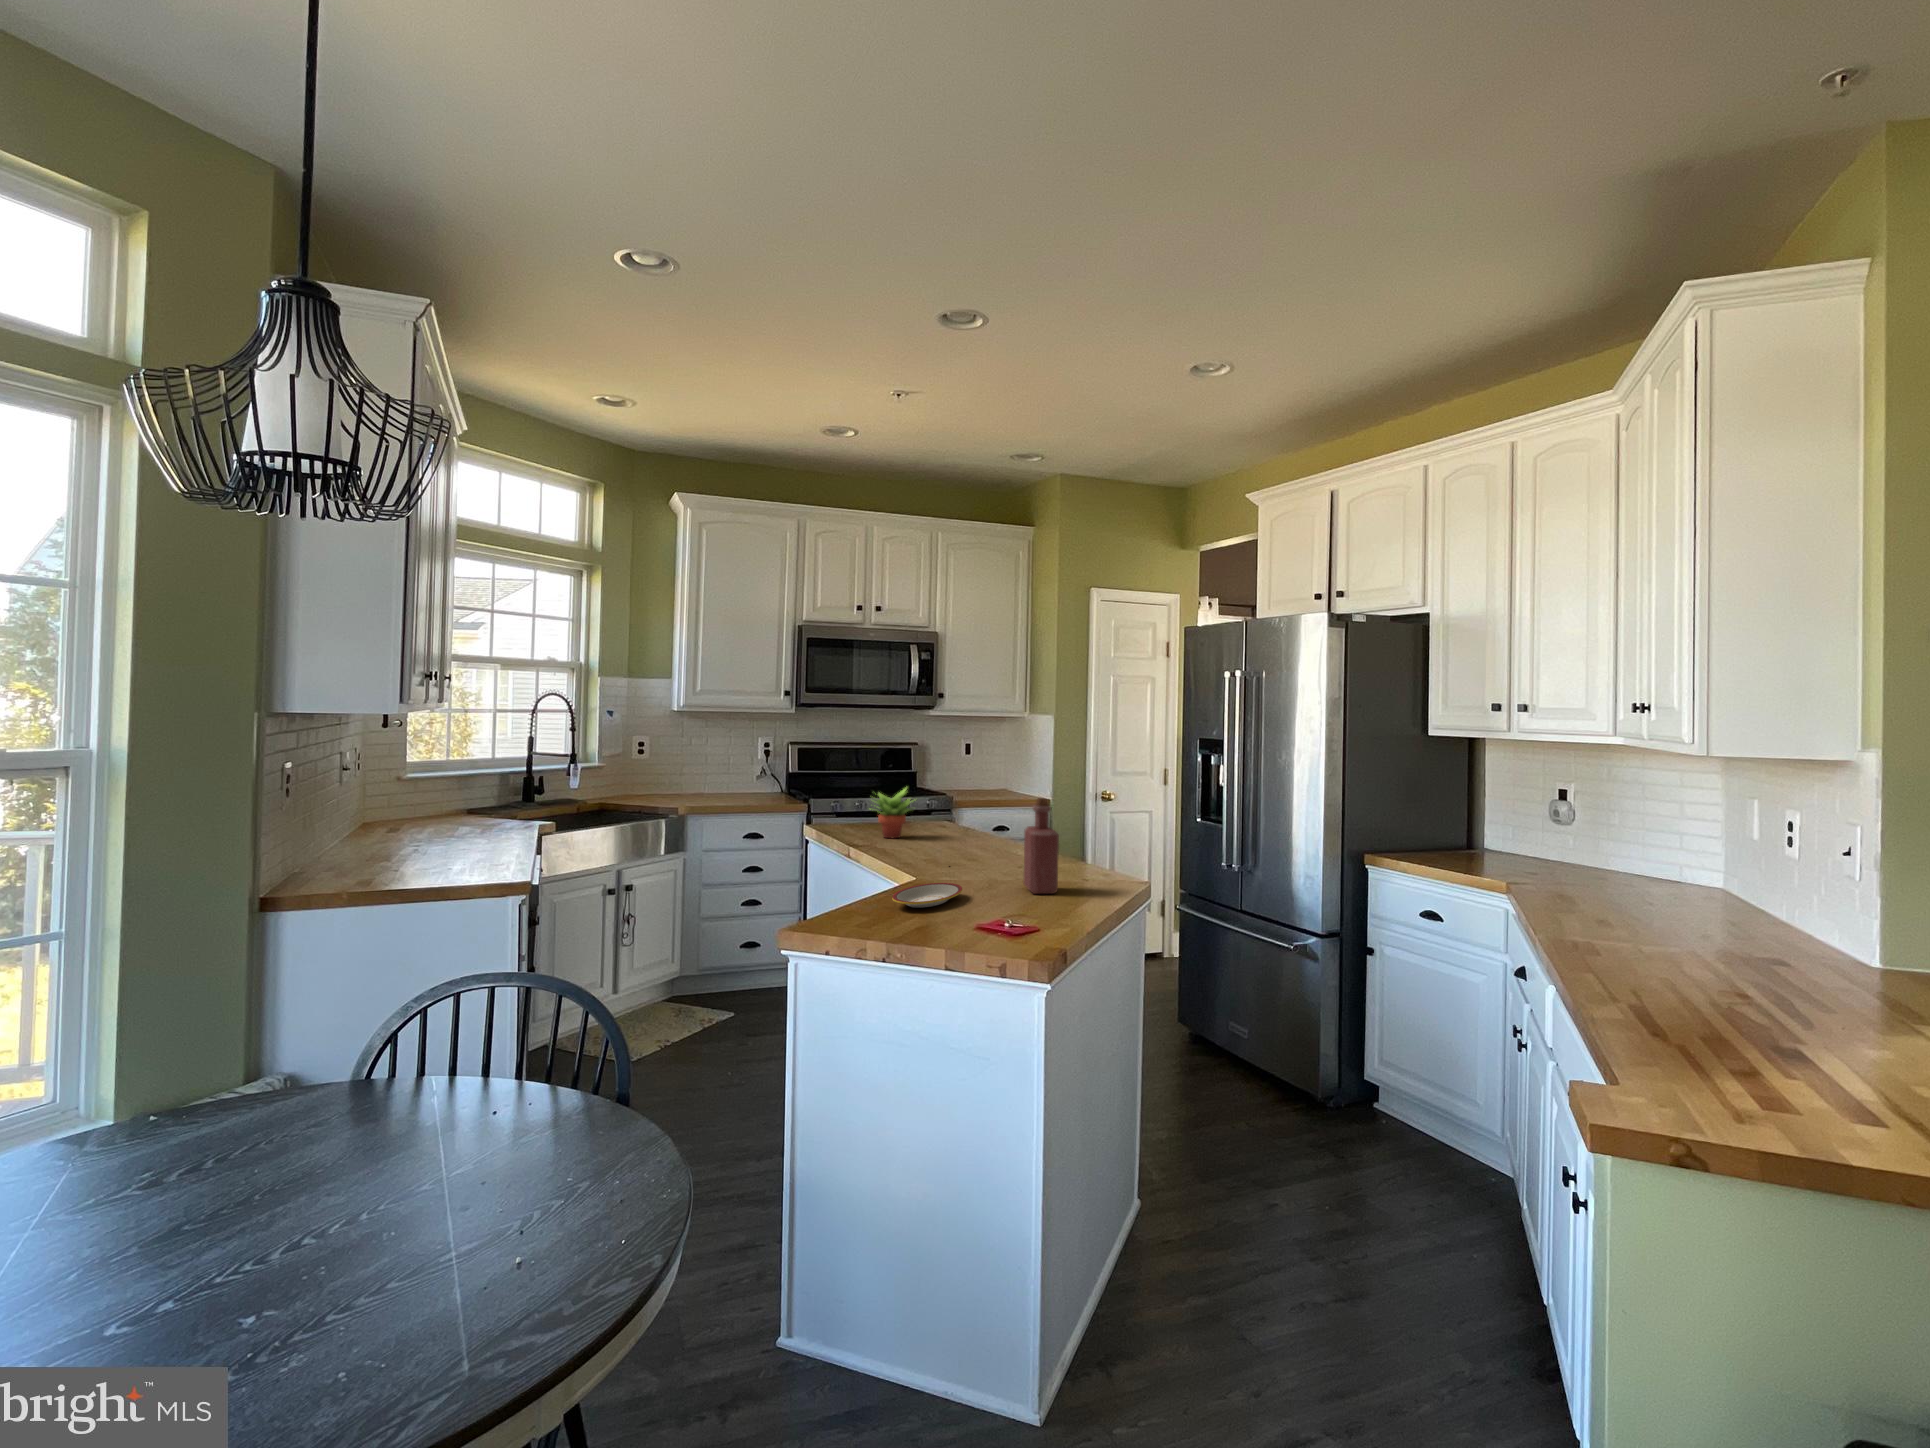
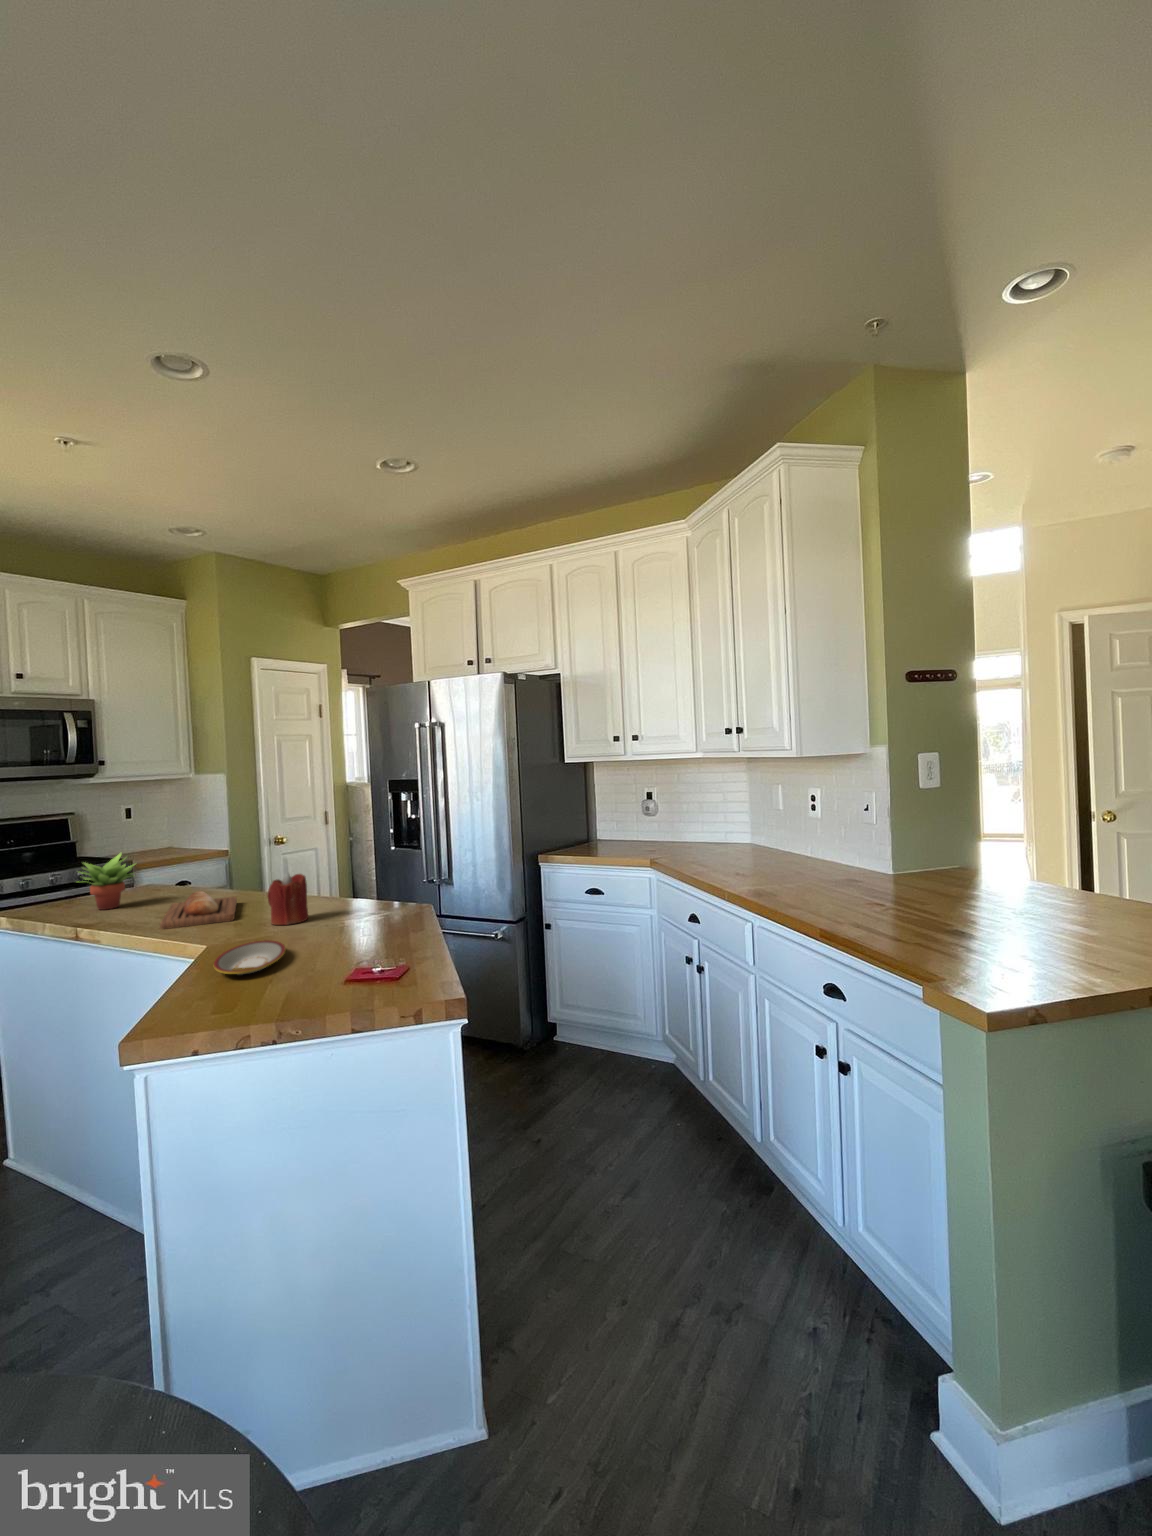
bottle: present [1023,798,1059,894] -> none [327,839,372,934]
candle: none [987,824,1023,877] -> present [268,872,308,925]
bread loaf: none [905,833,987,865] -> present [160,891,237,929]

